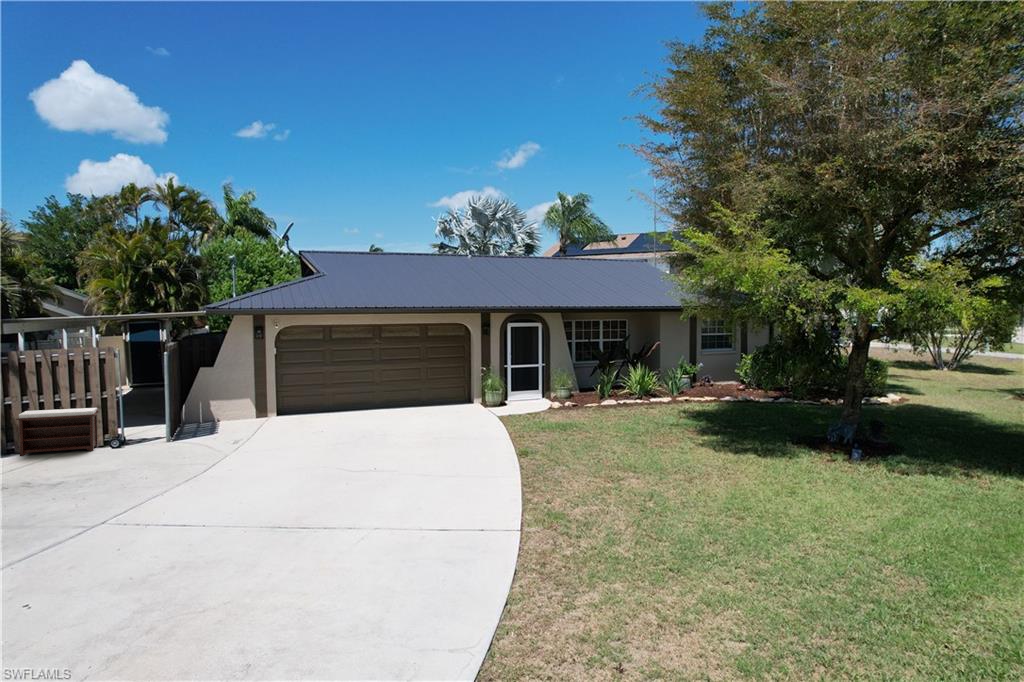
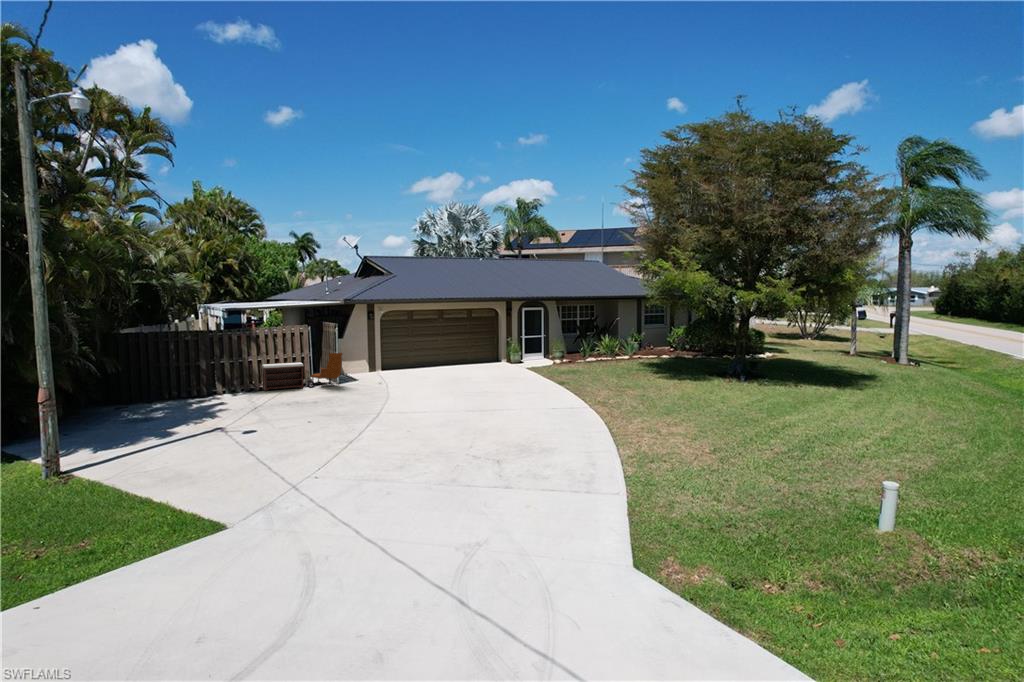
lounge chair: none [123,393,164,449] -> present [311,353,342,385]

